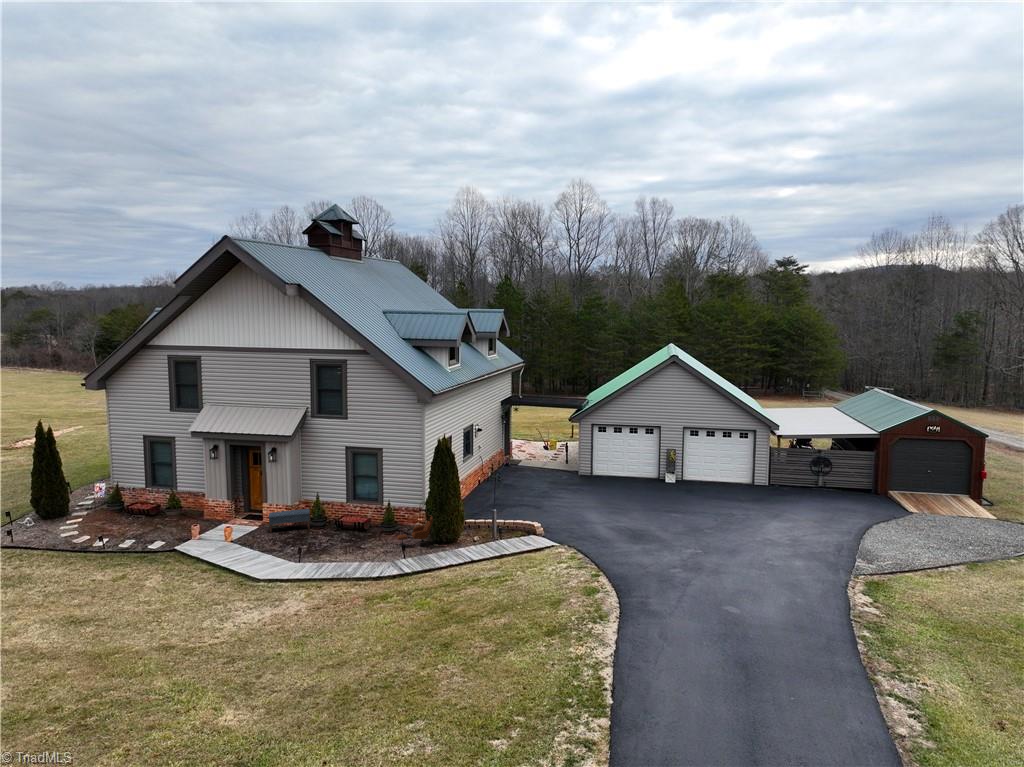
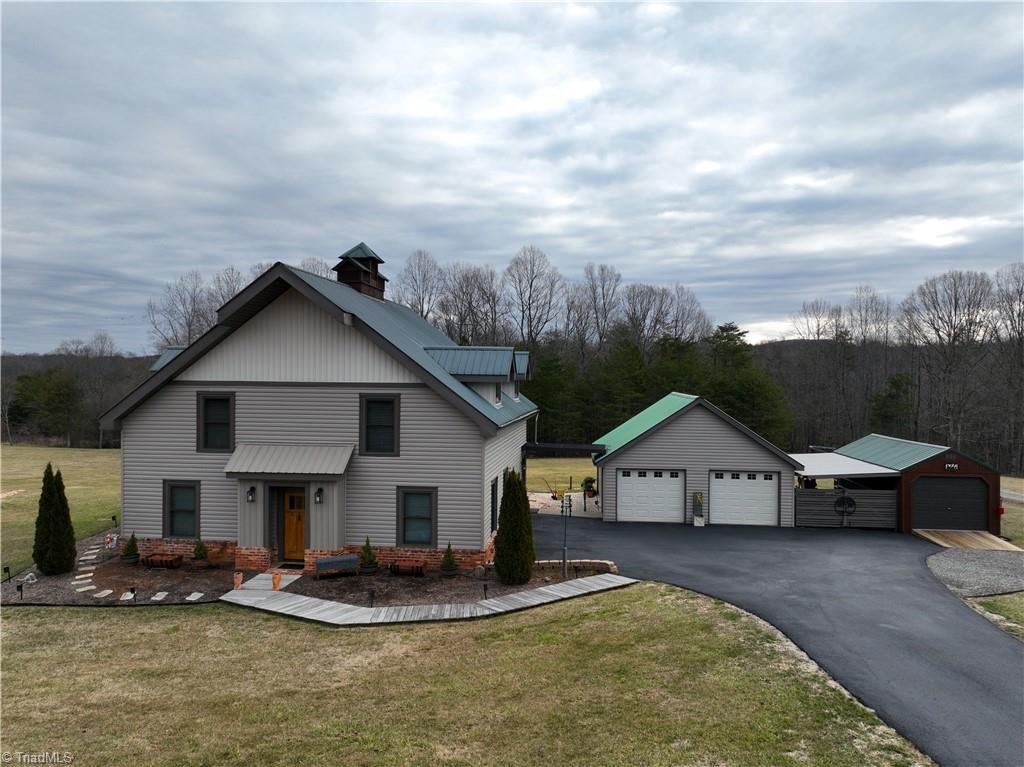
lounge chair: present [397,516,433,545] -> present [193,541,229,570]

